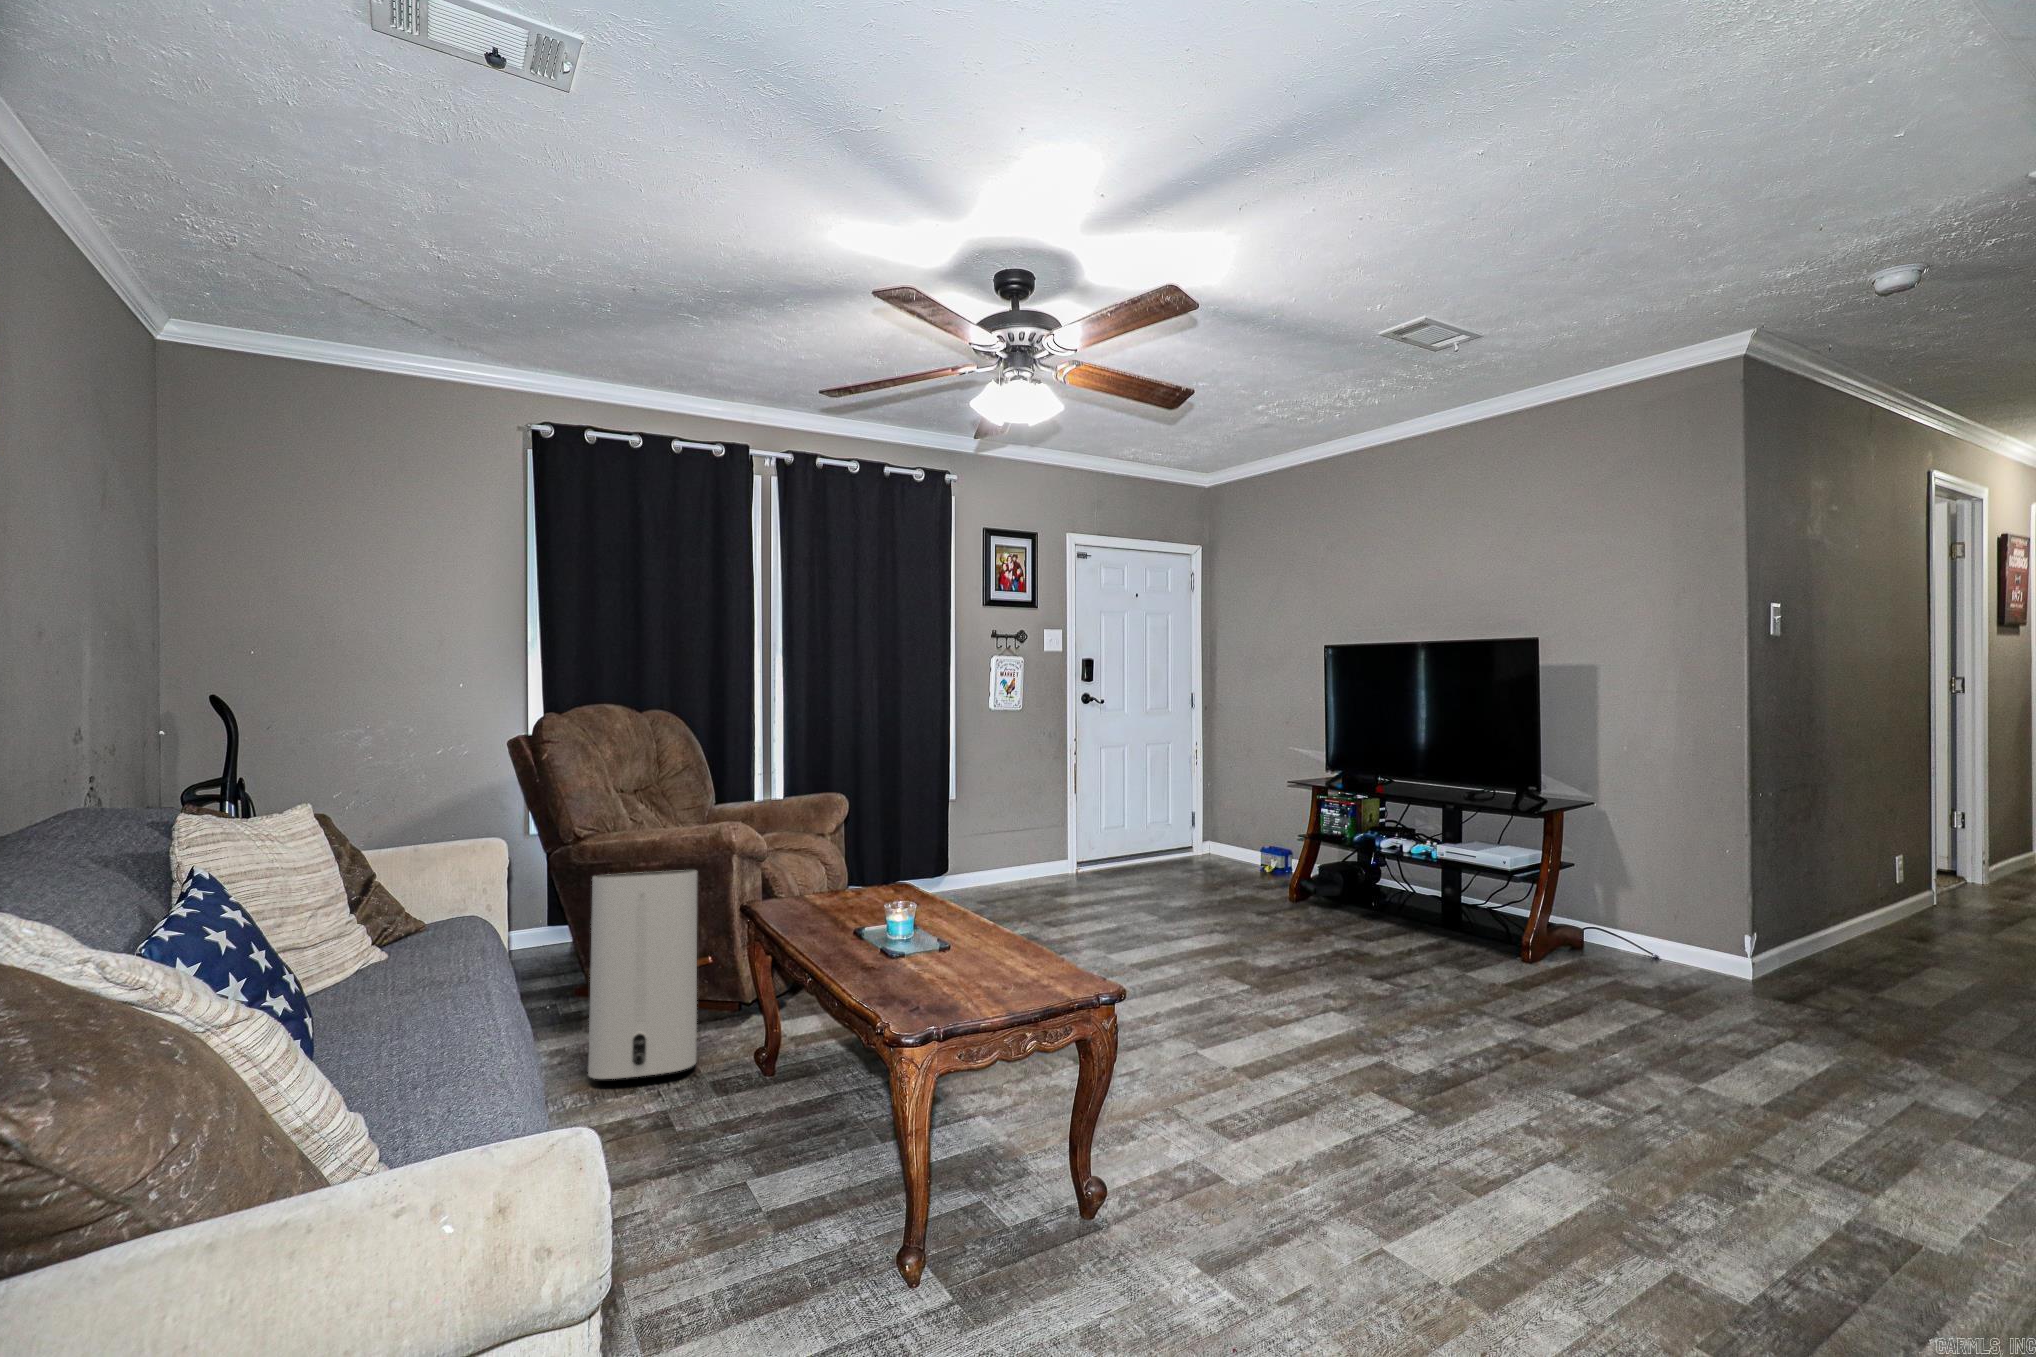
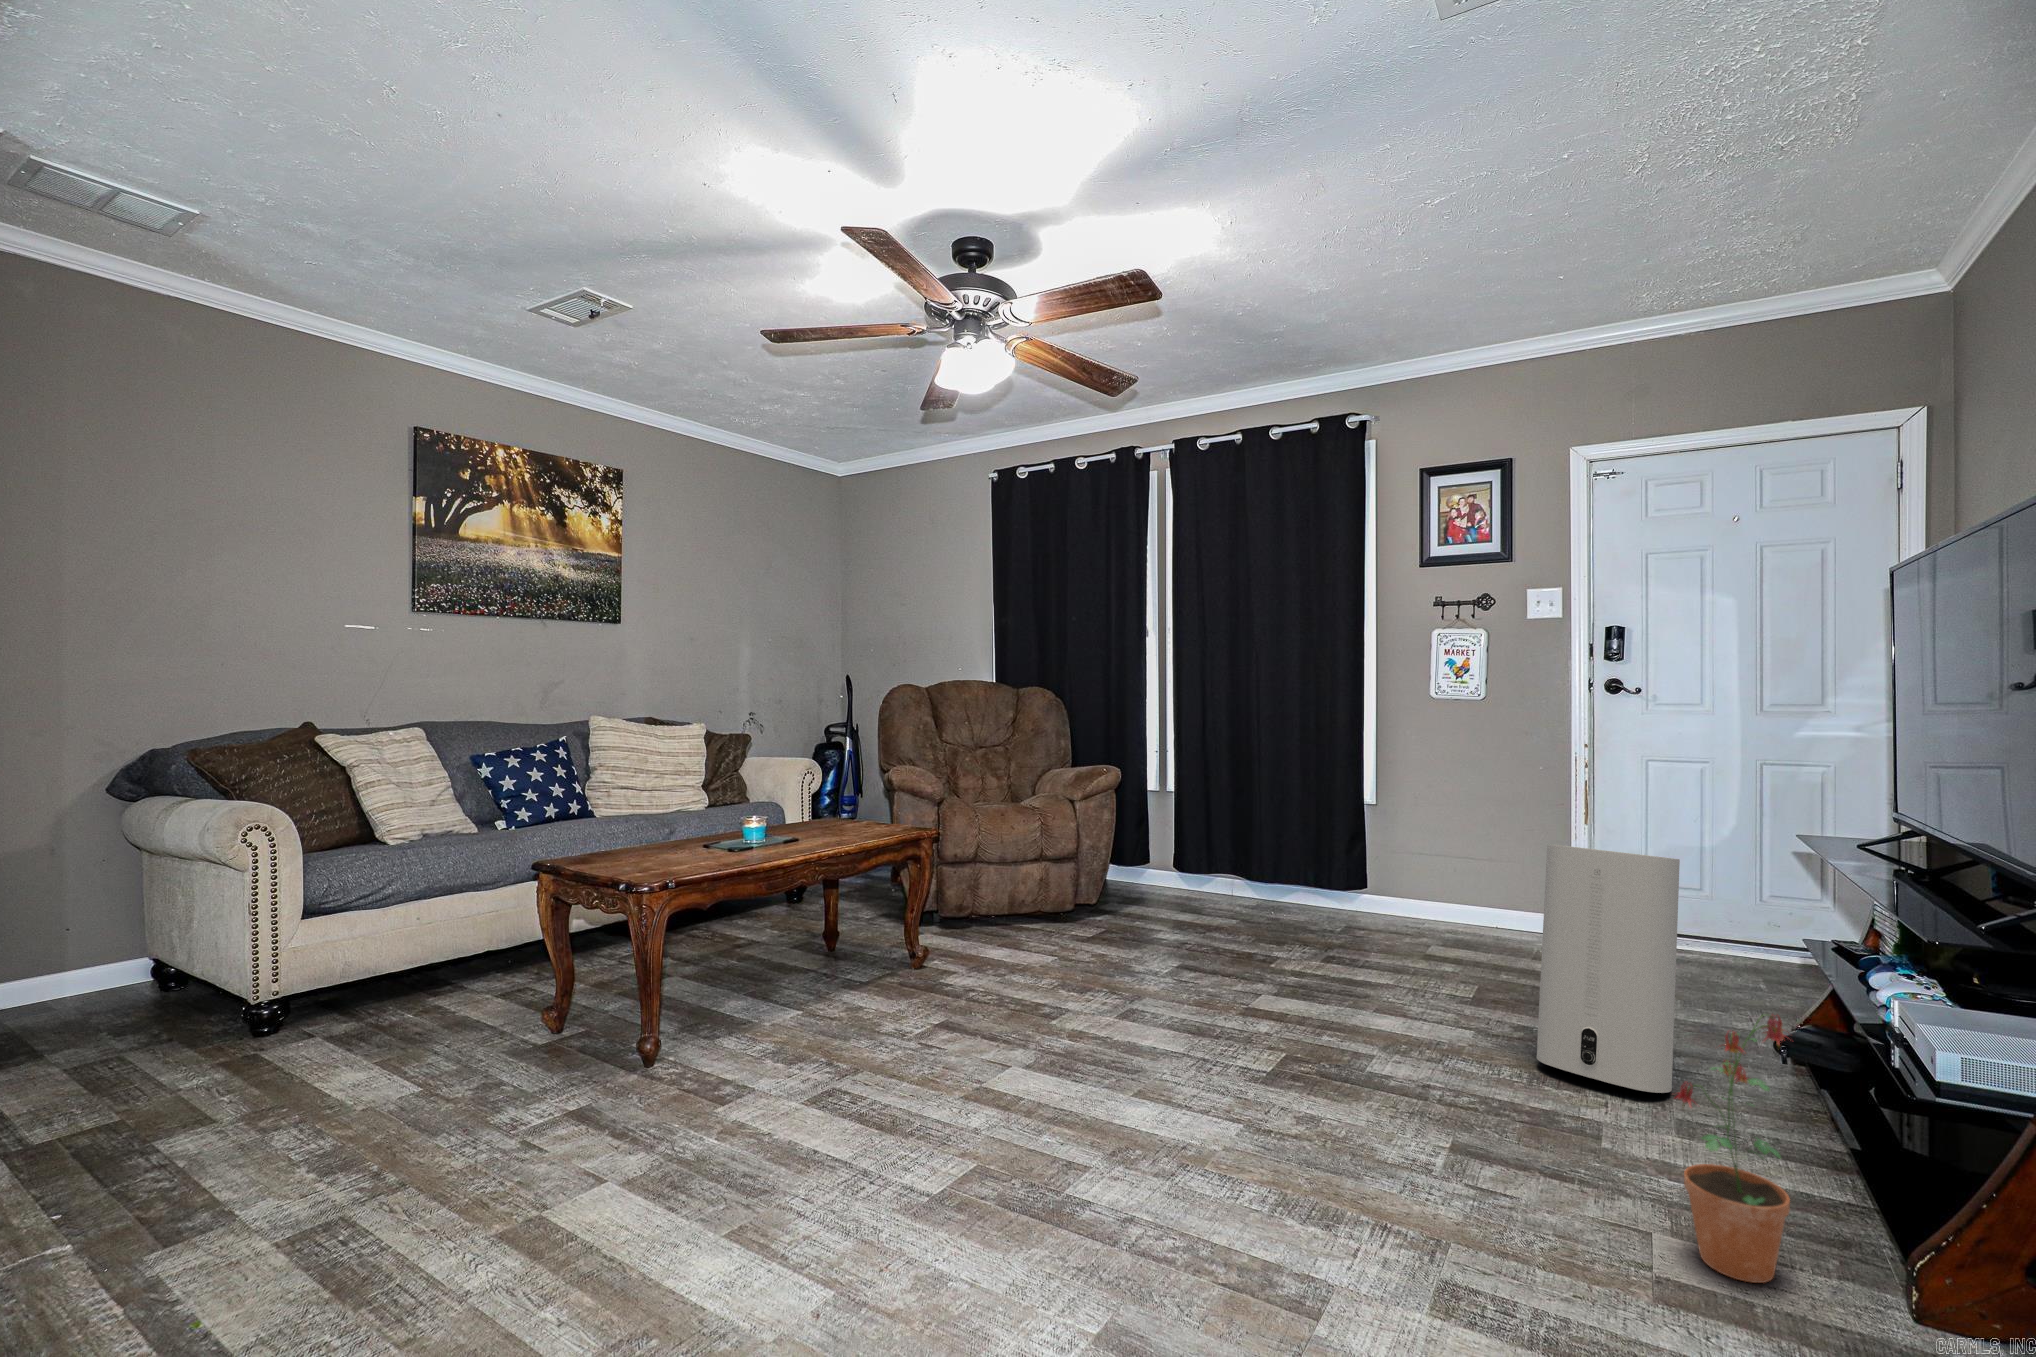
potted plant: none [762,981,833,1186] -> present [1676,1014,1790,1283]

